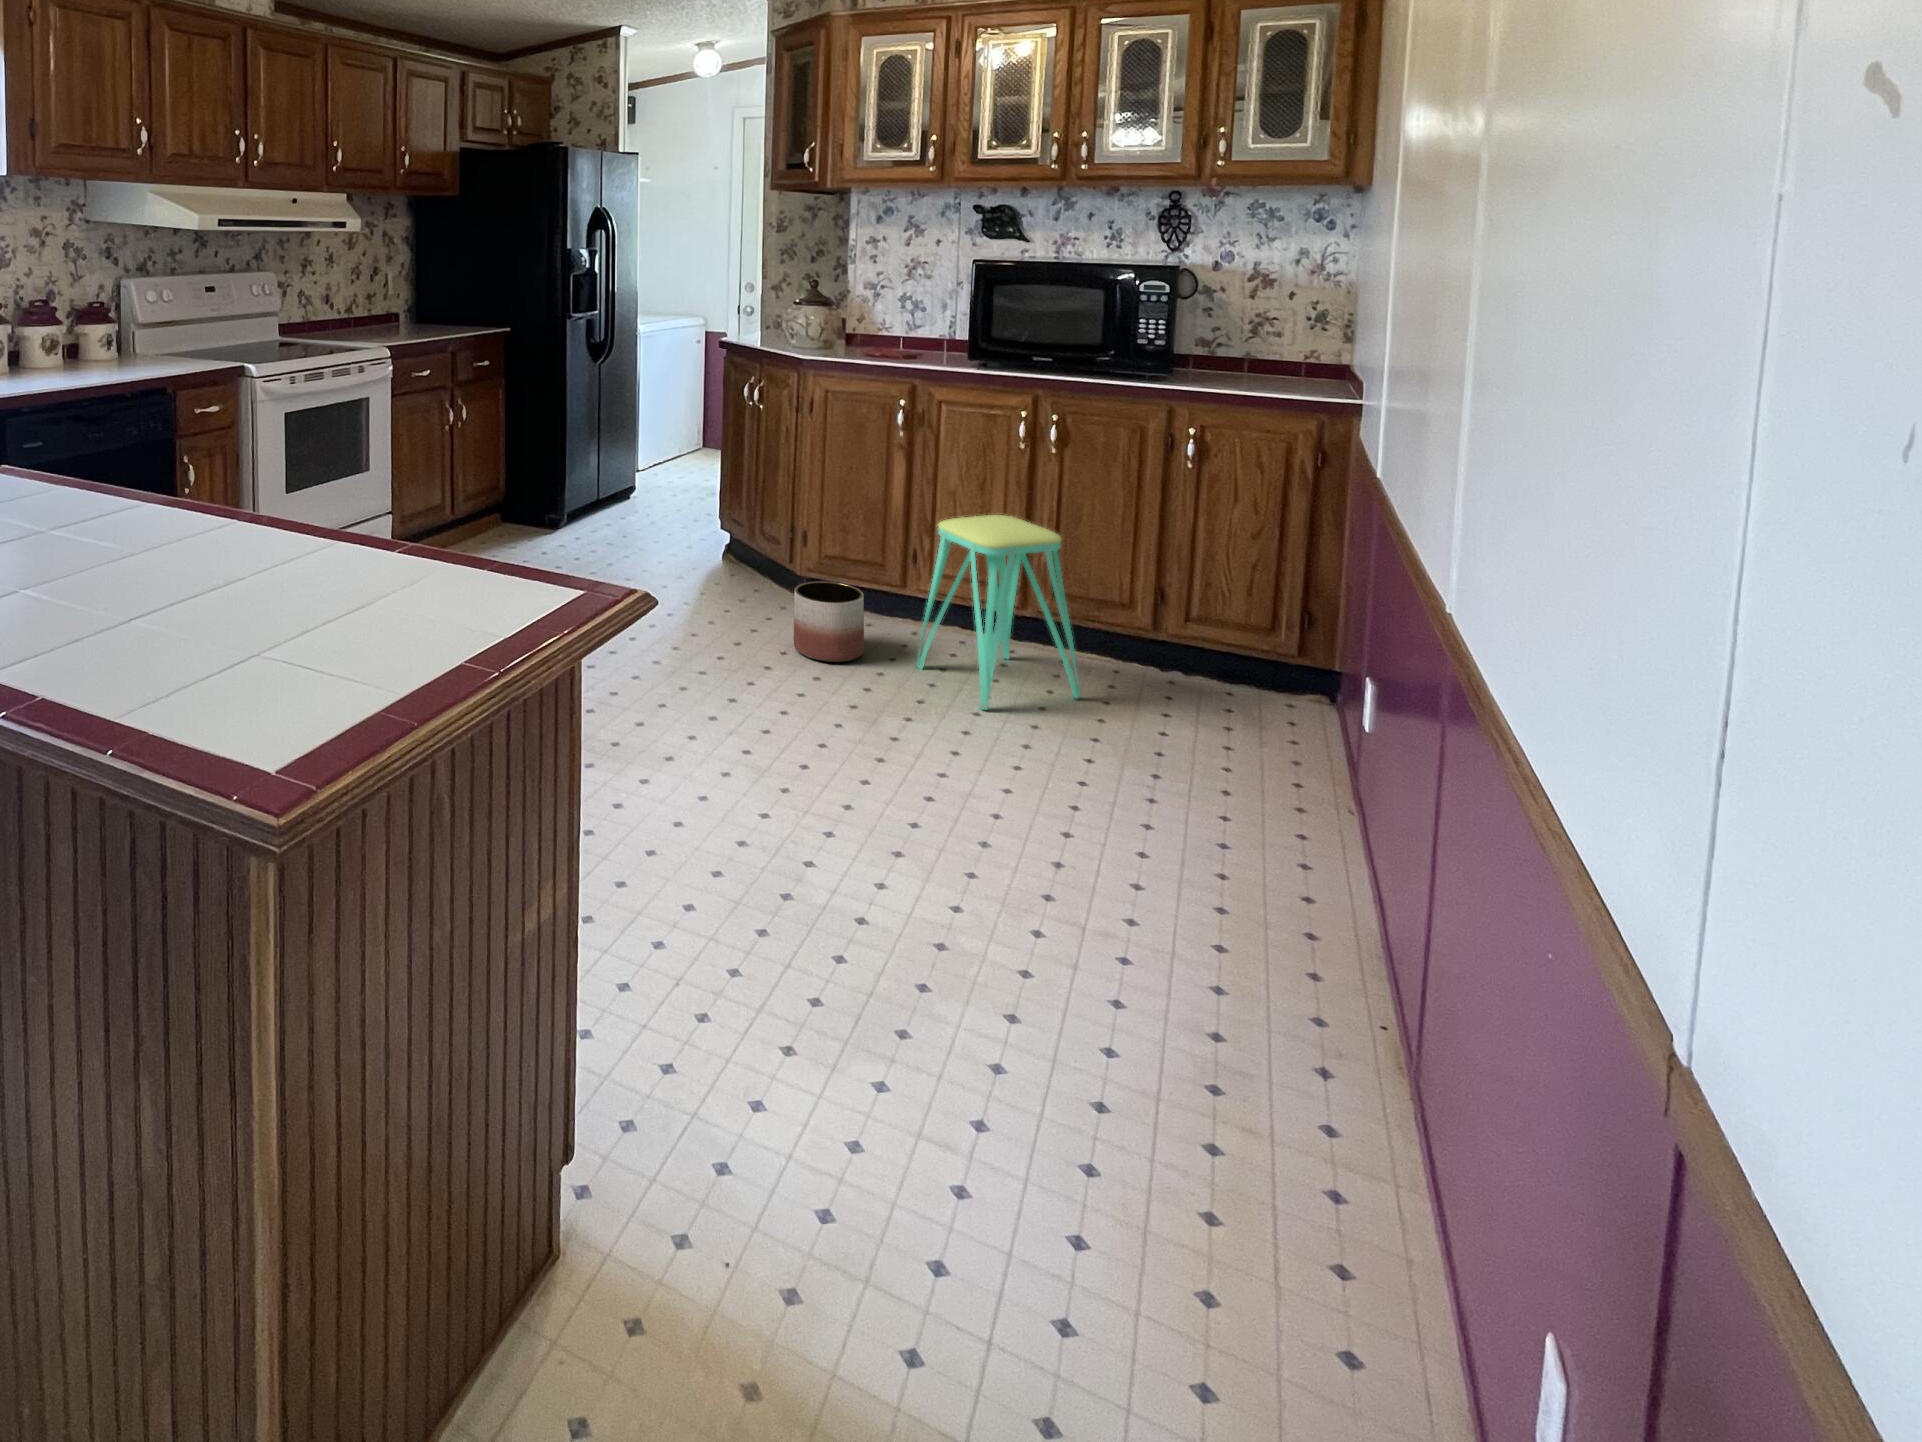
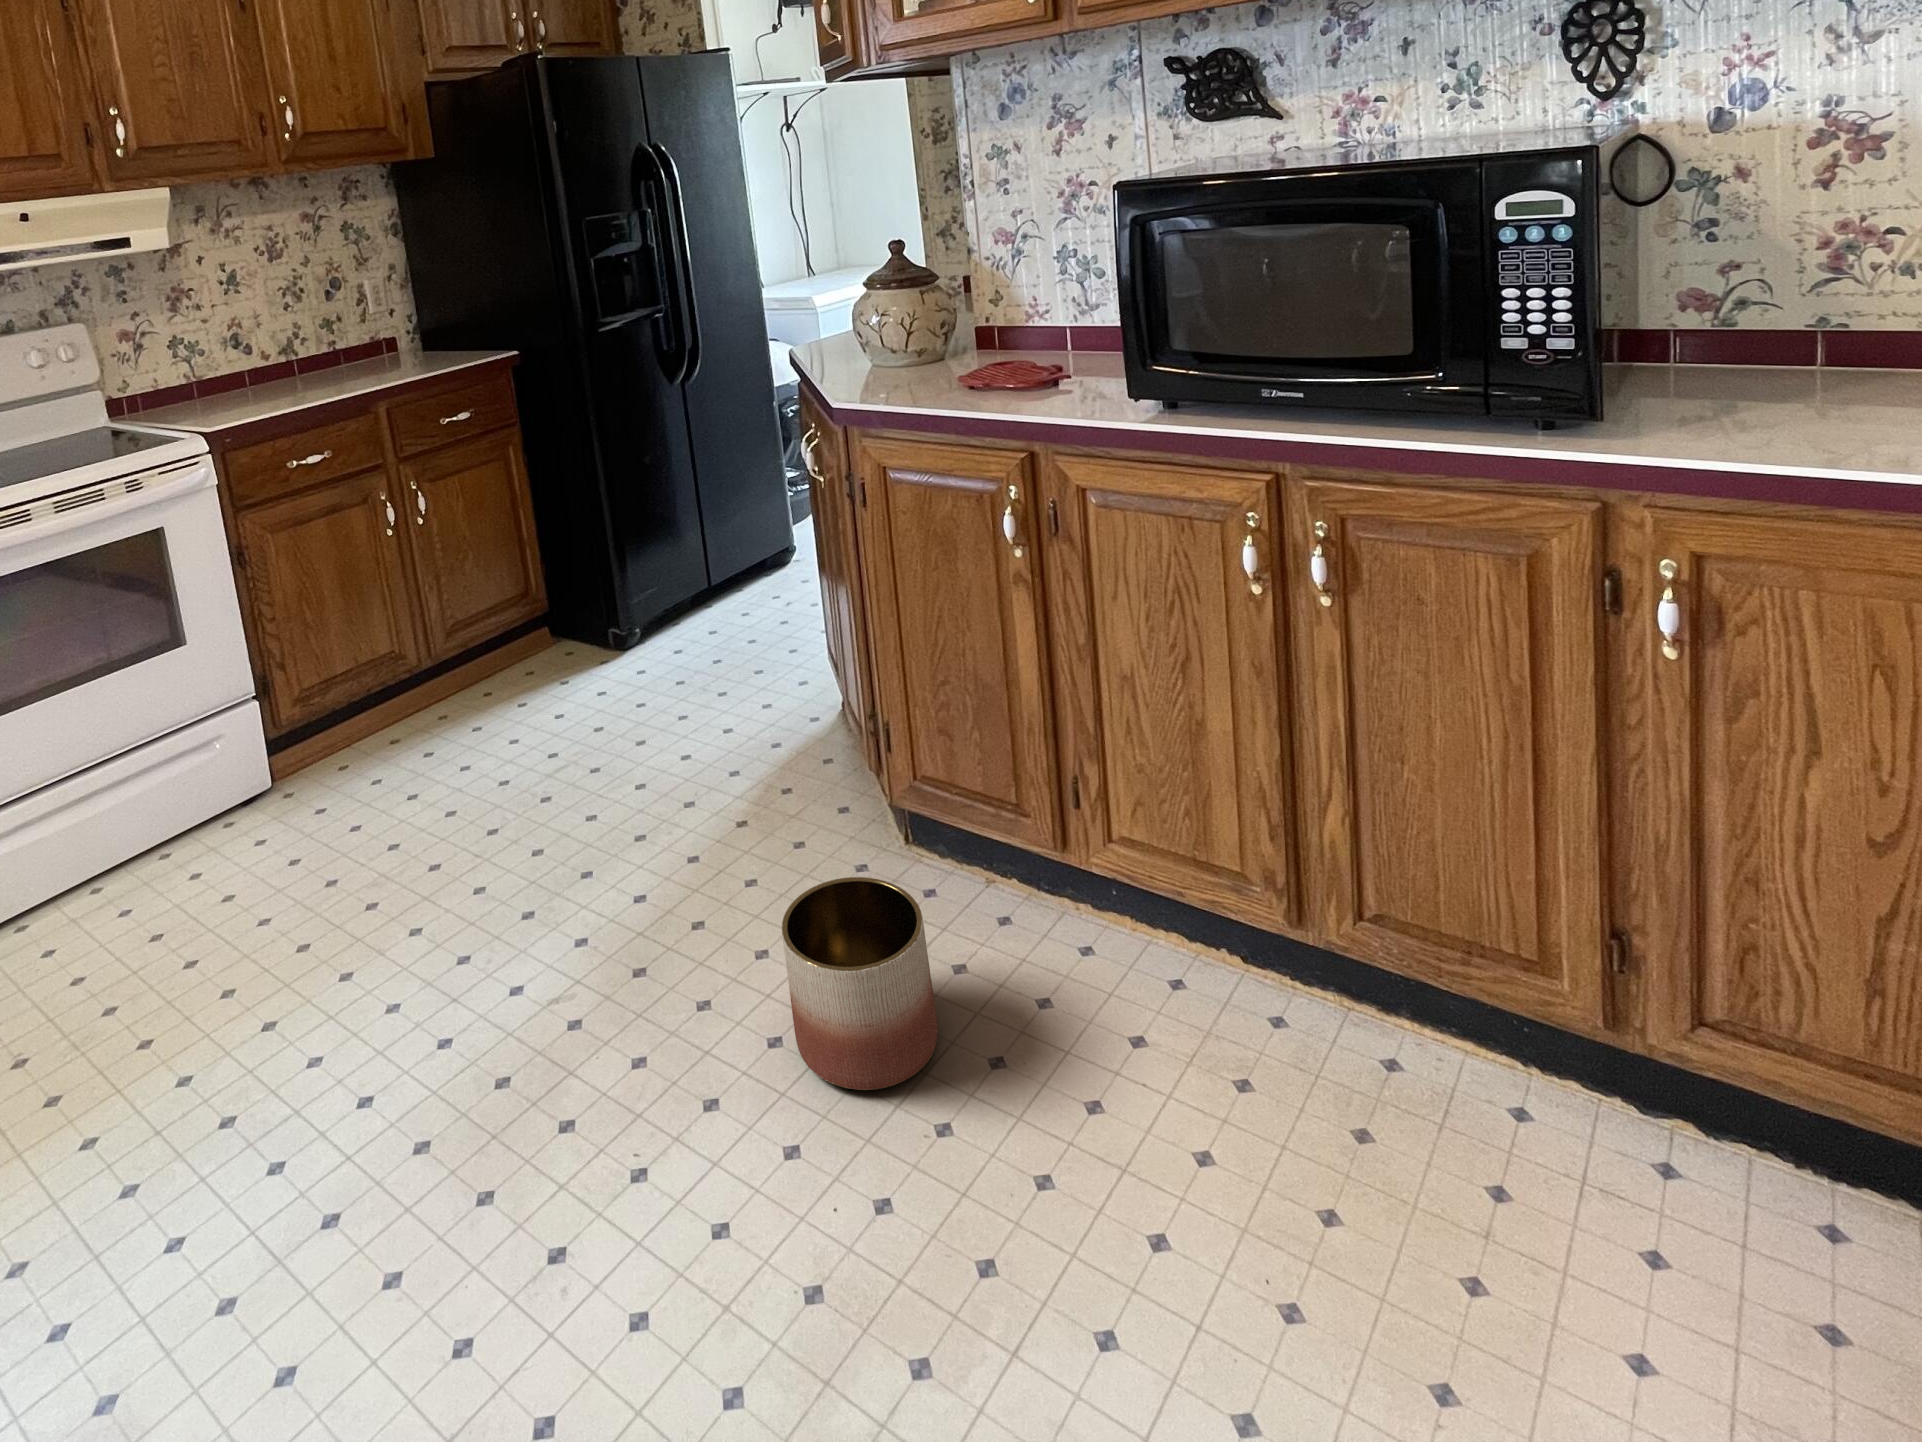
stool: present [916,515,1081,710] -> none [1036,771,1421,1346]

